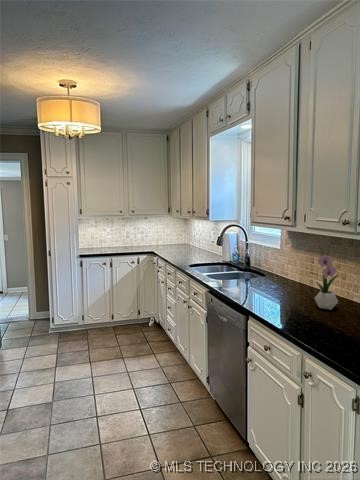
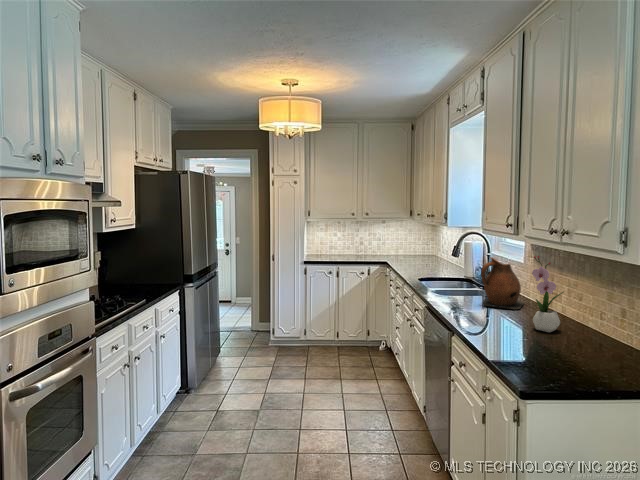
ceramic pitcher: none [255,247,289,290] -> present [481,258,524,310]

